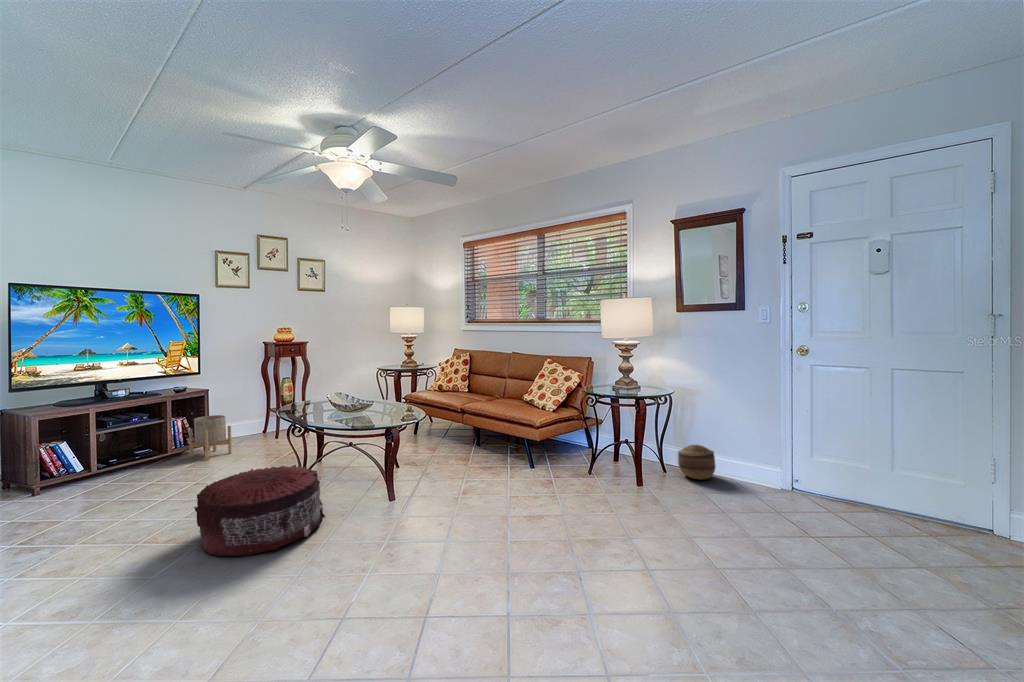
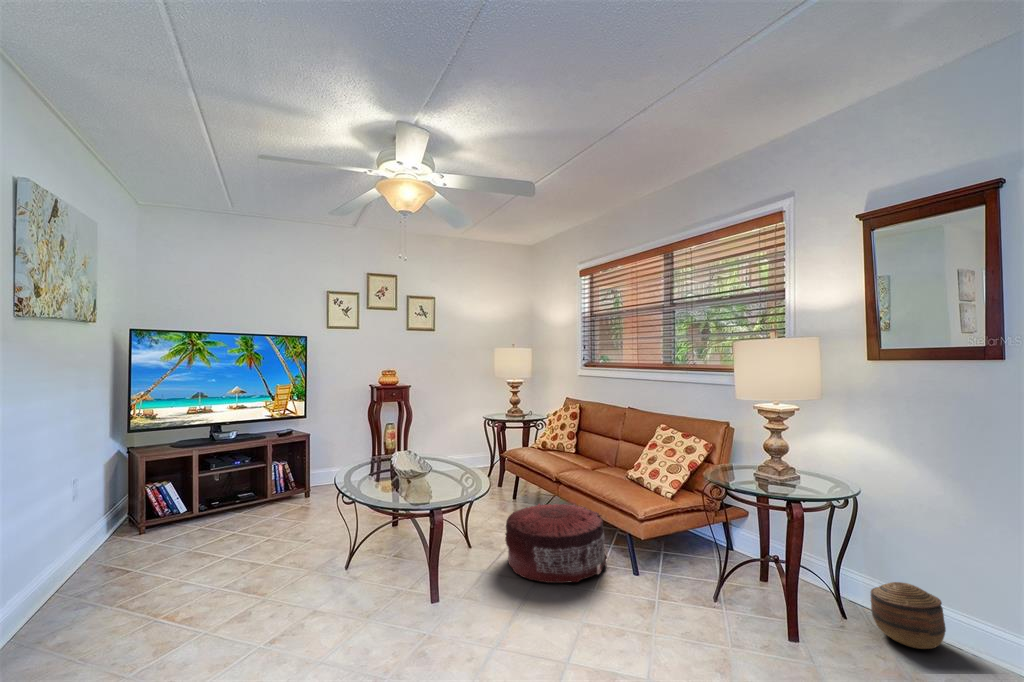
planter: present [189,415,232,460] -> none [284,462,321,509]
pouf: present [194,465,325,556] -> present [505,504,607,583]

